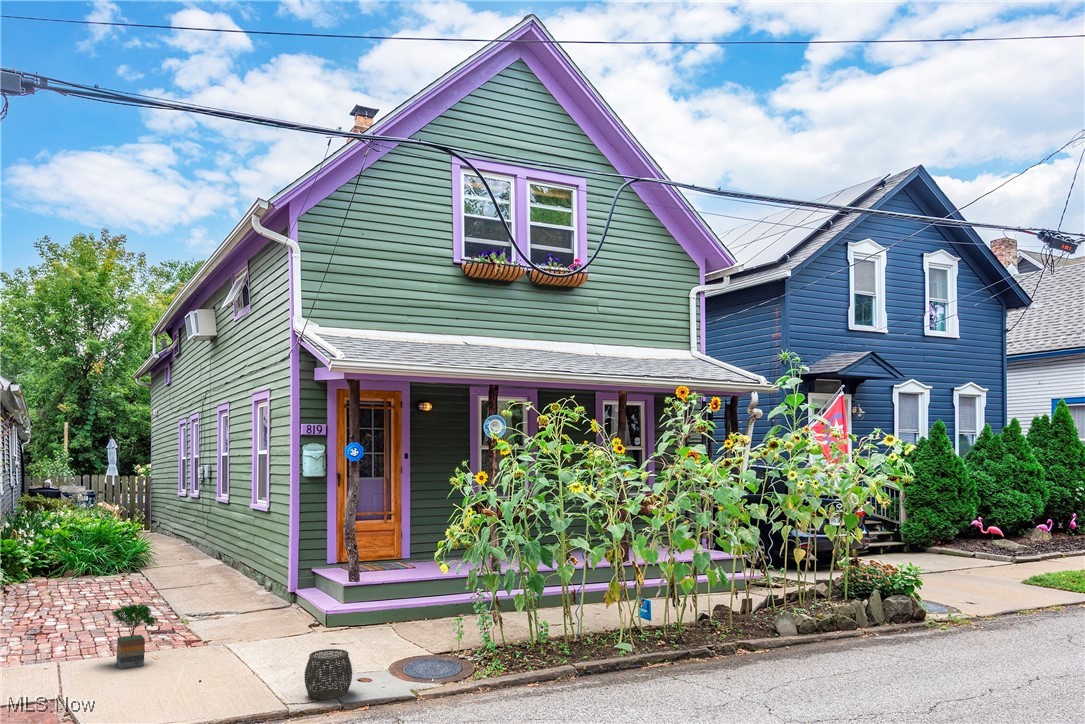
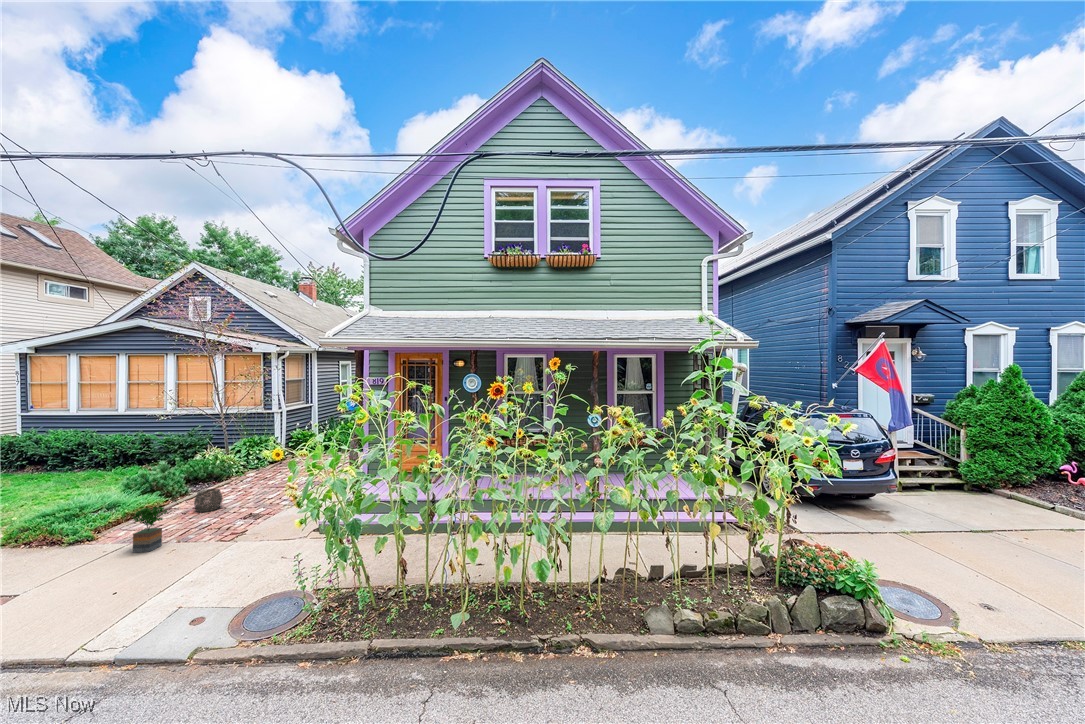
woven basket: present [304,649,352,700] -> present [194,488,222,512]

